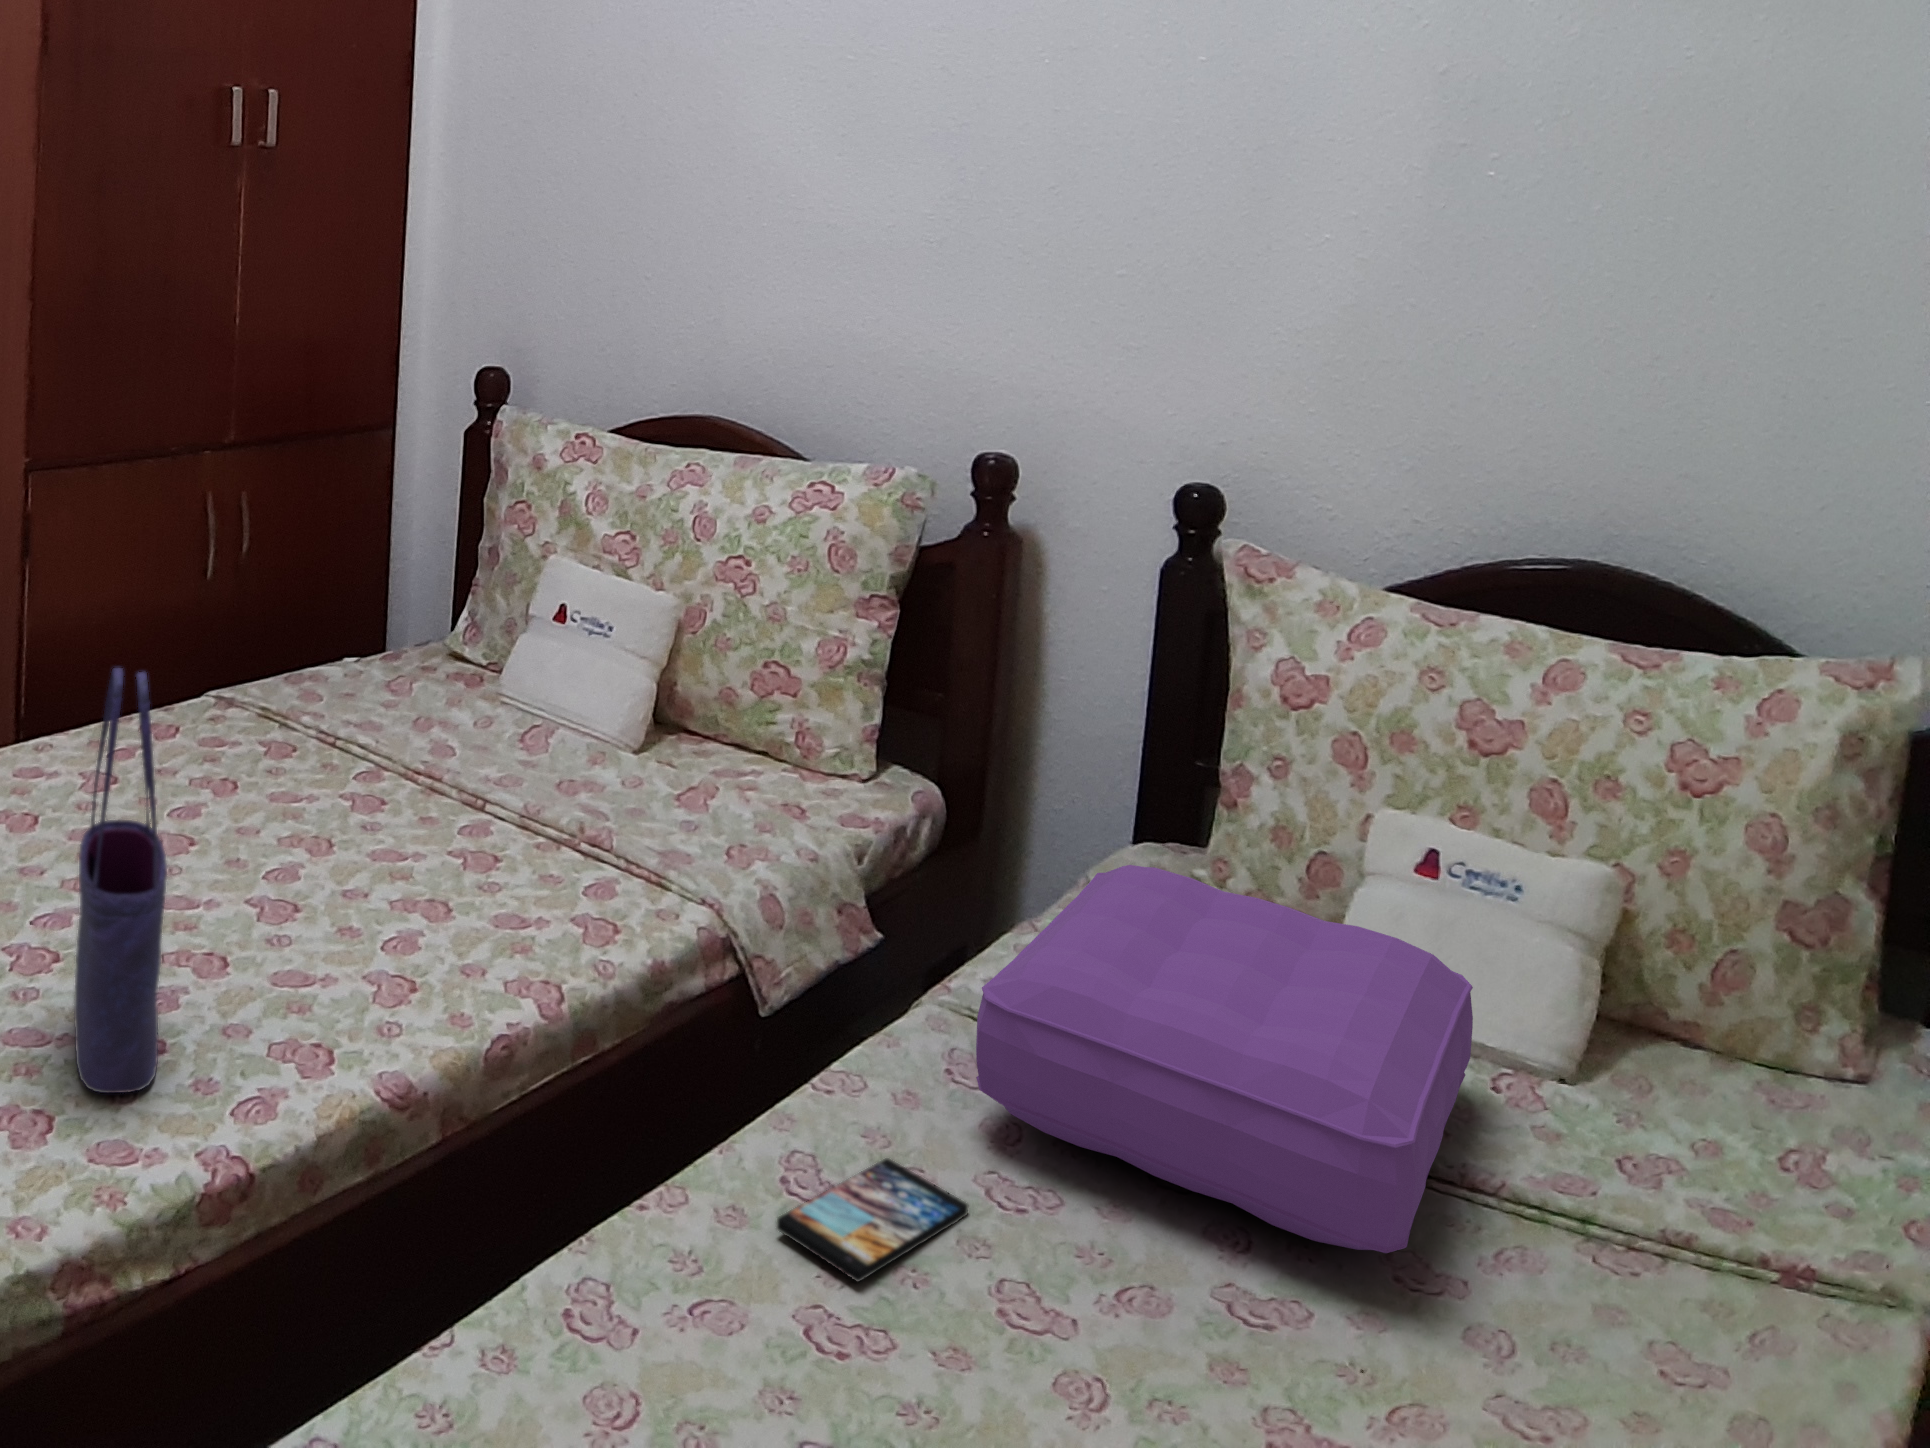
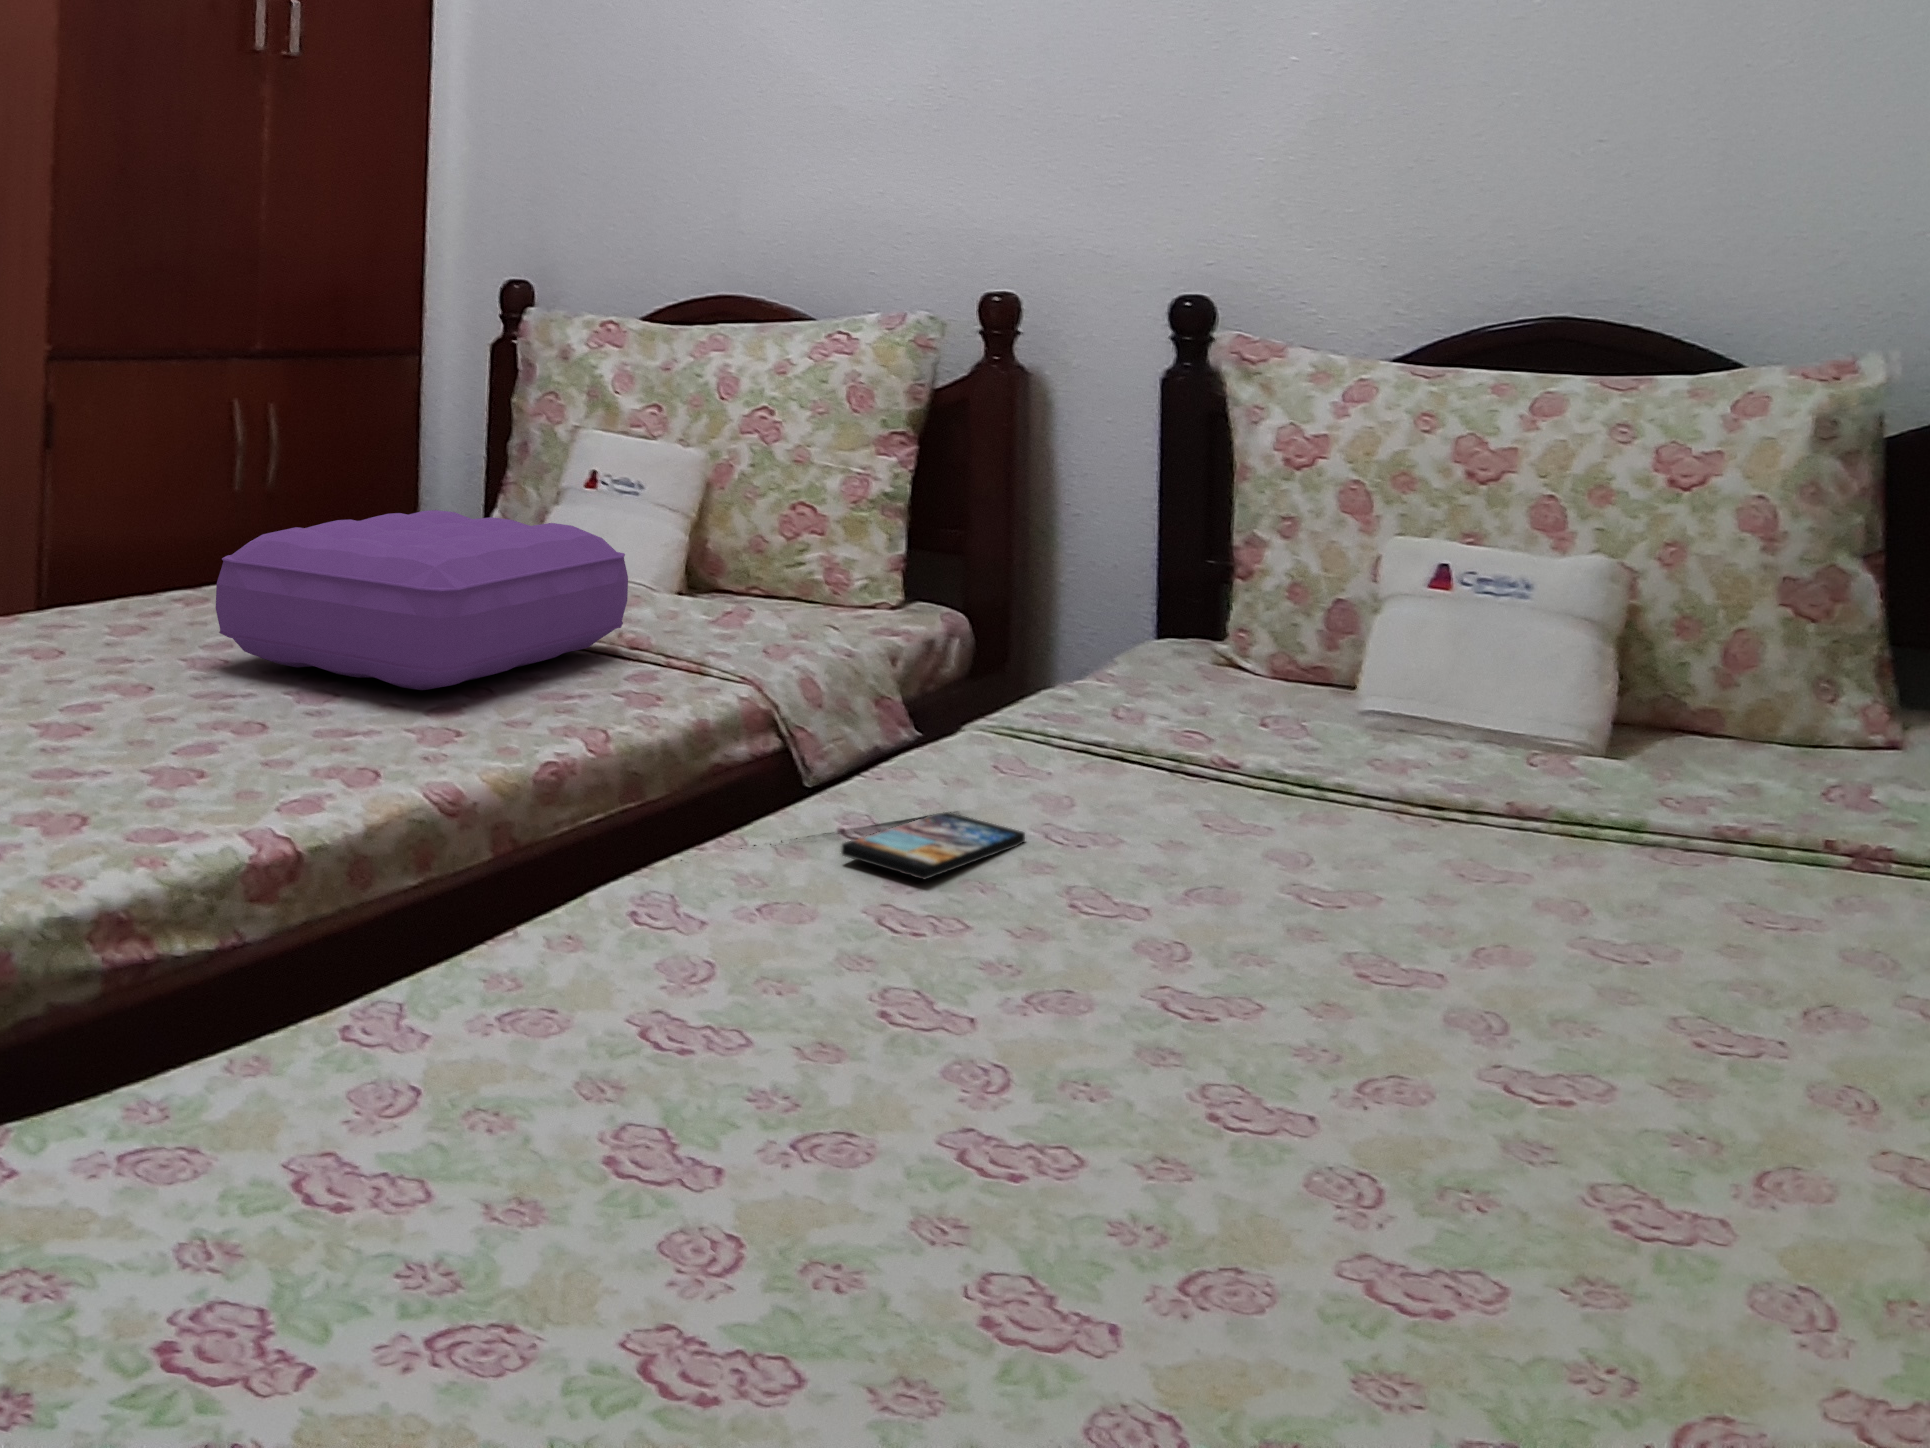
tote bag: present [74,668,167,1093] -> none [105,365,206,799]
pillow: present [976,865,1473,1253] -> present [216,510,628,690]

